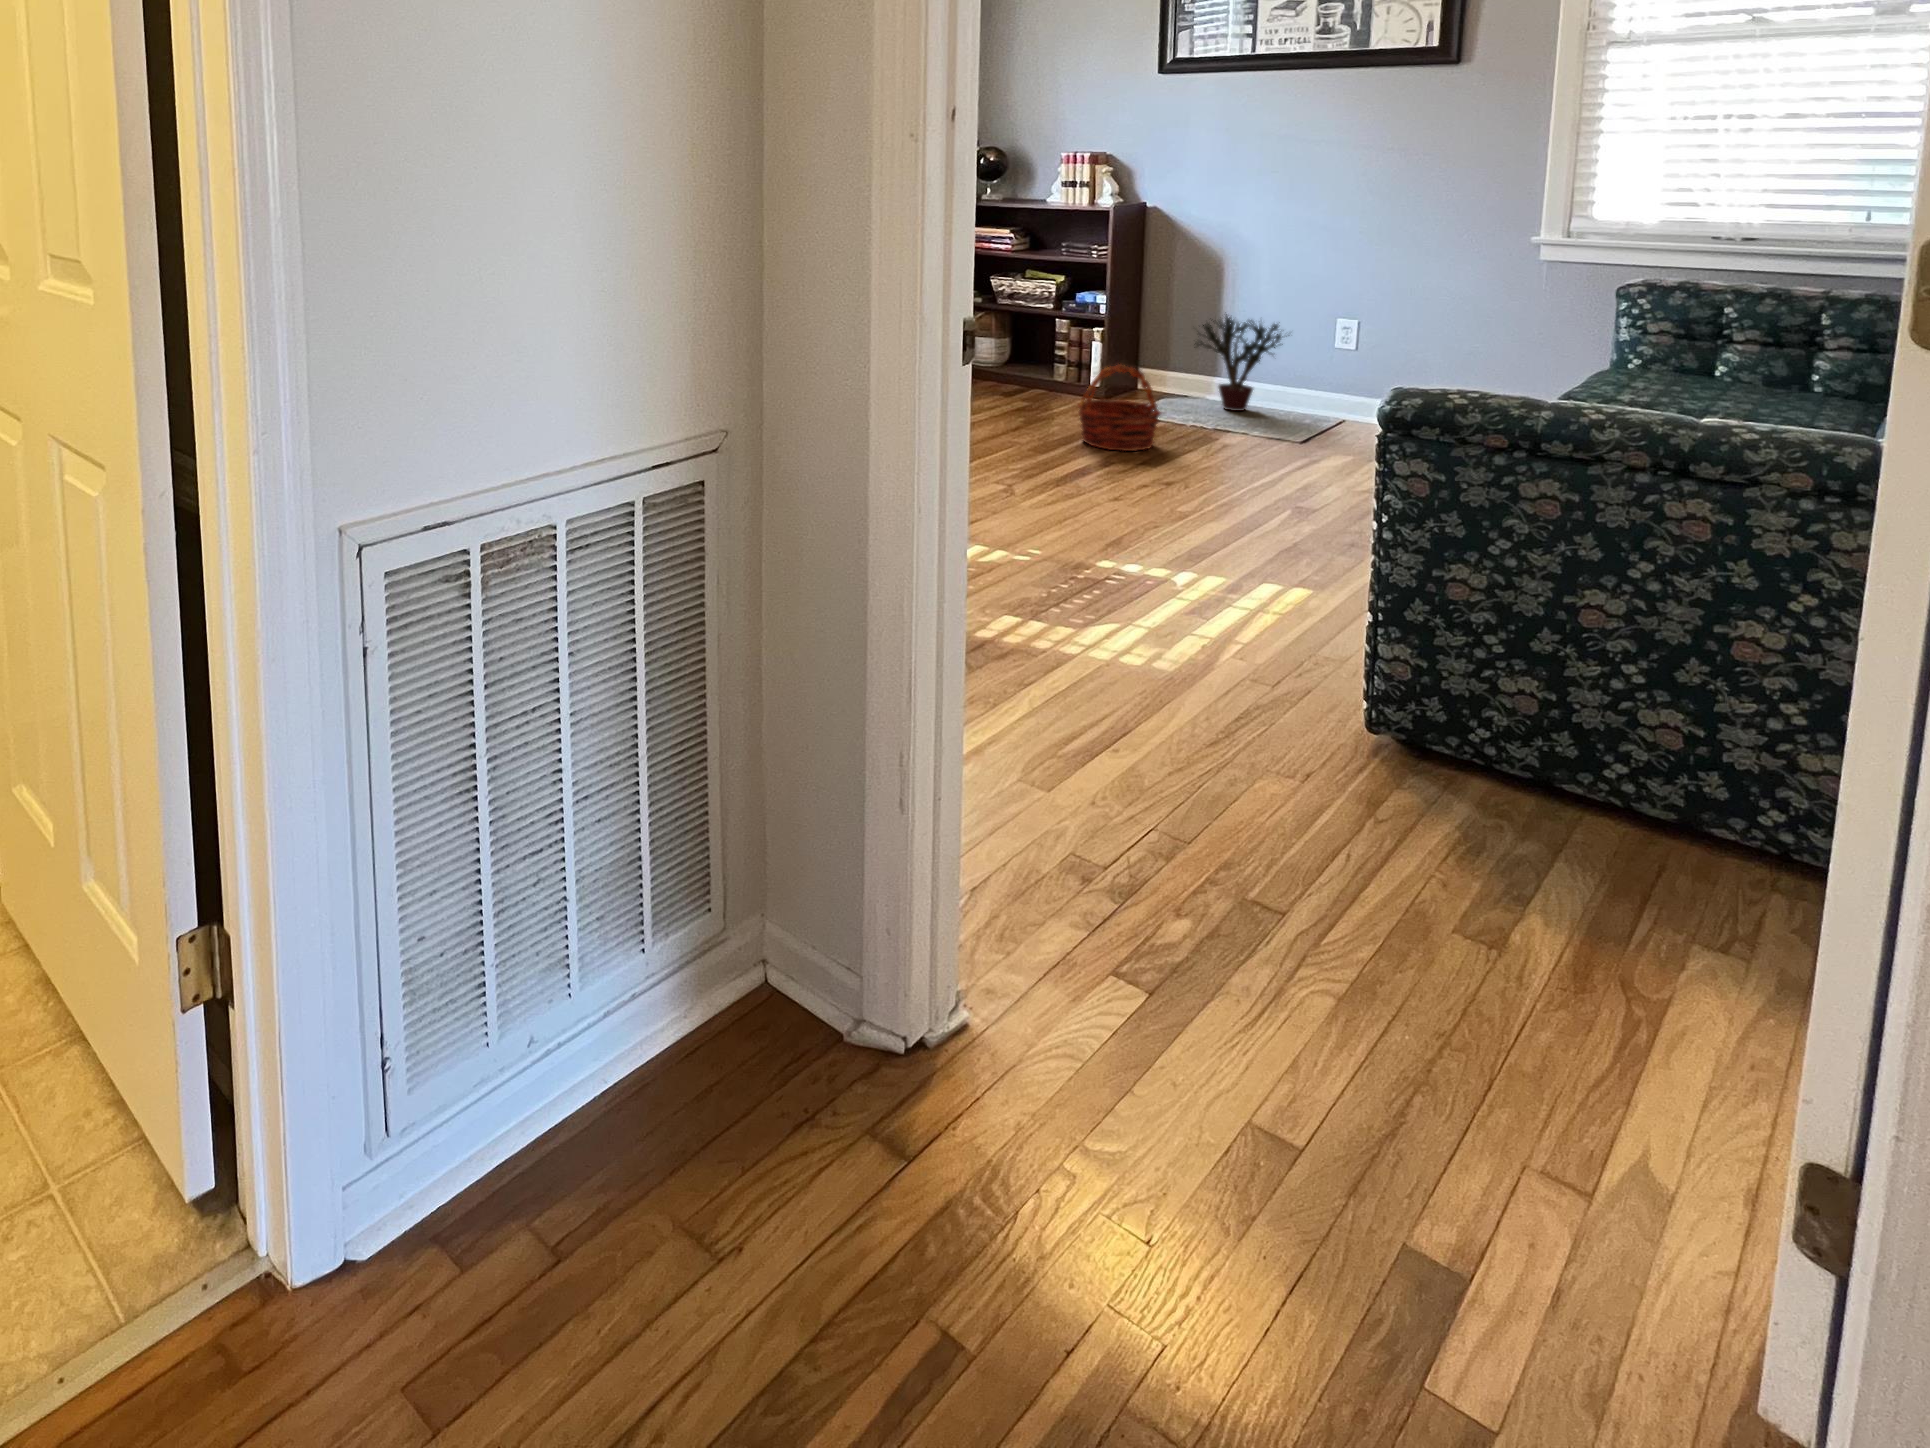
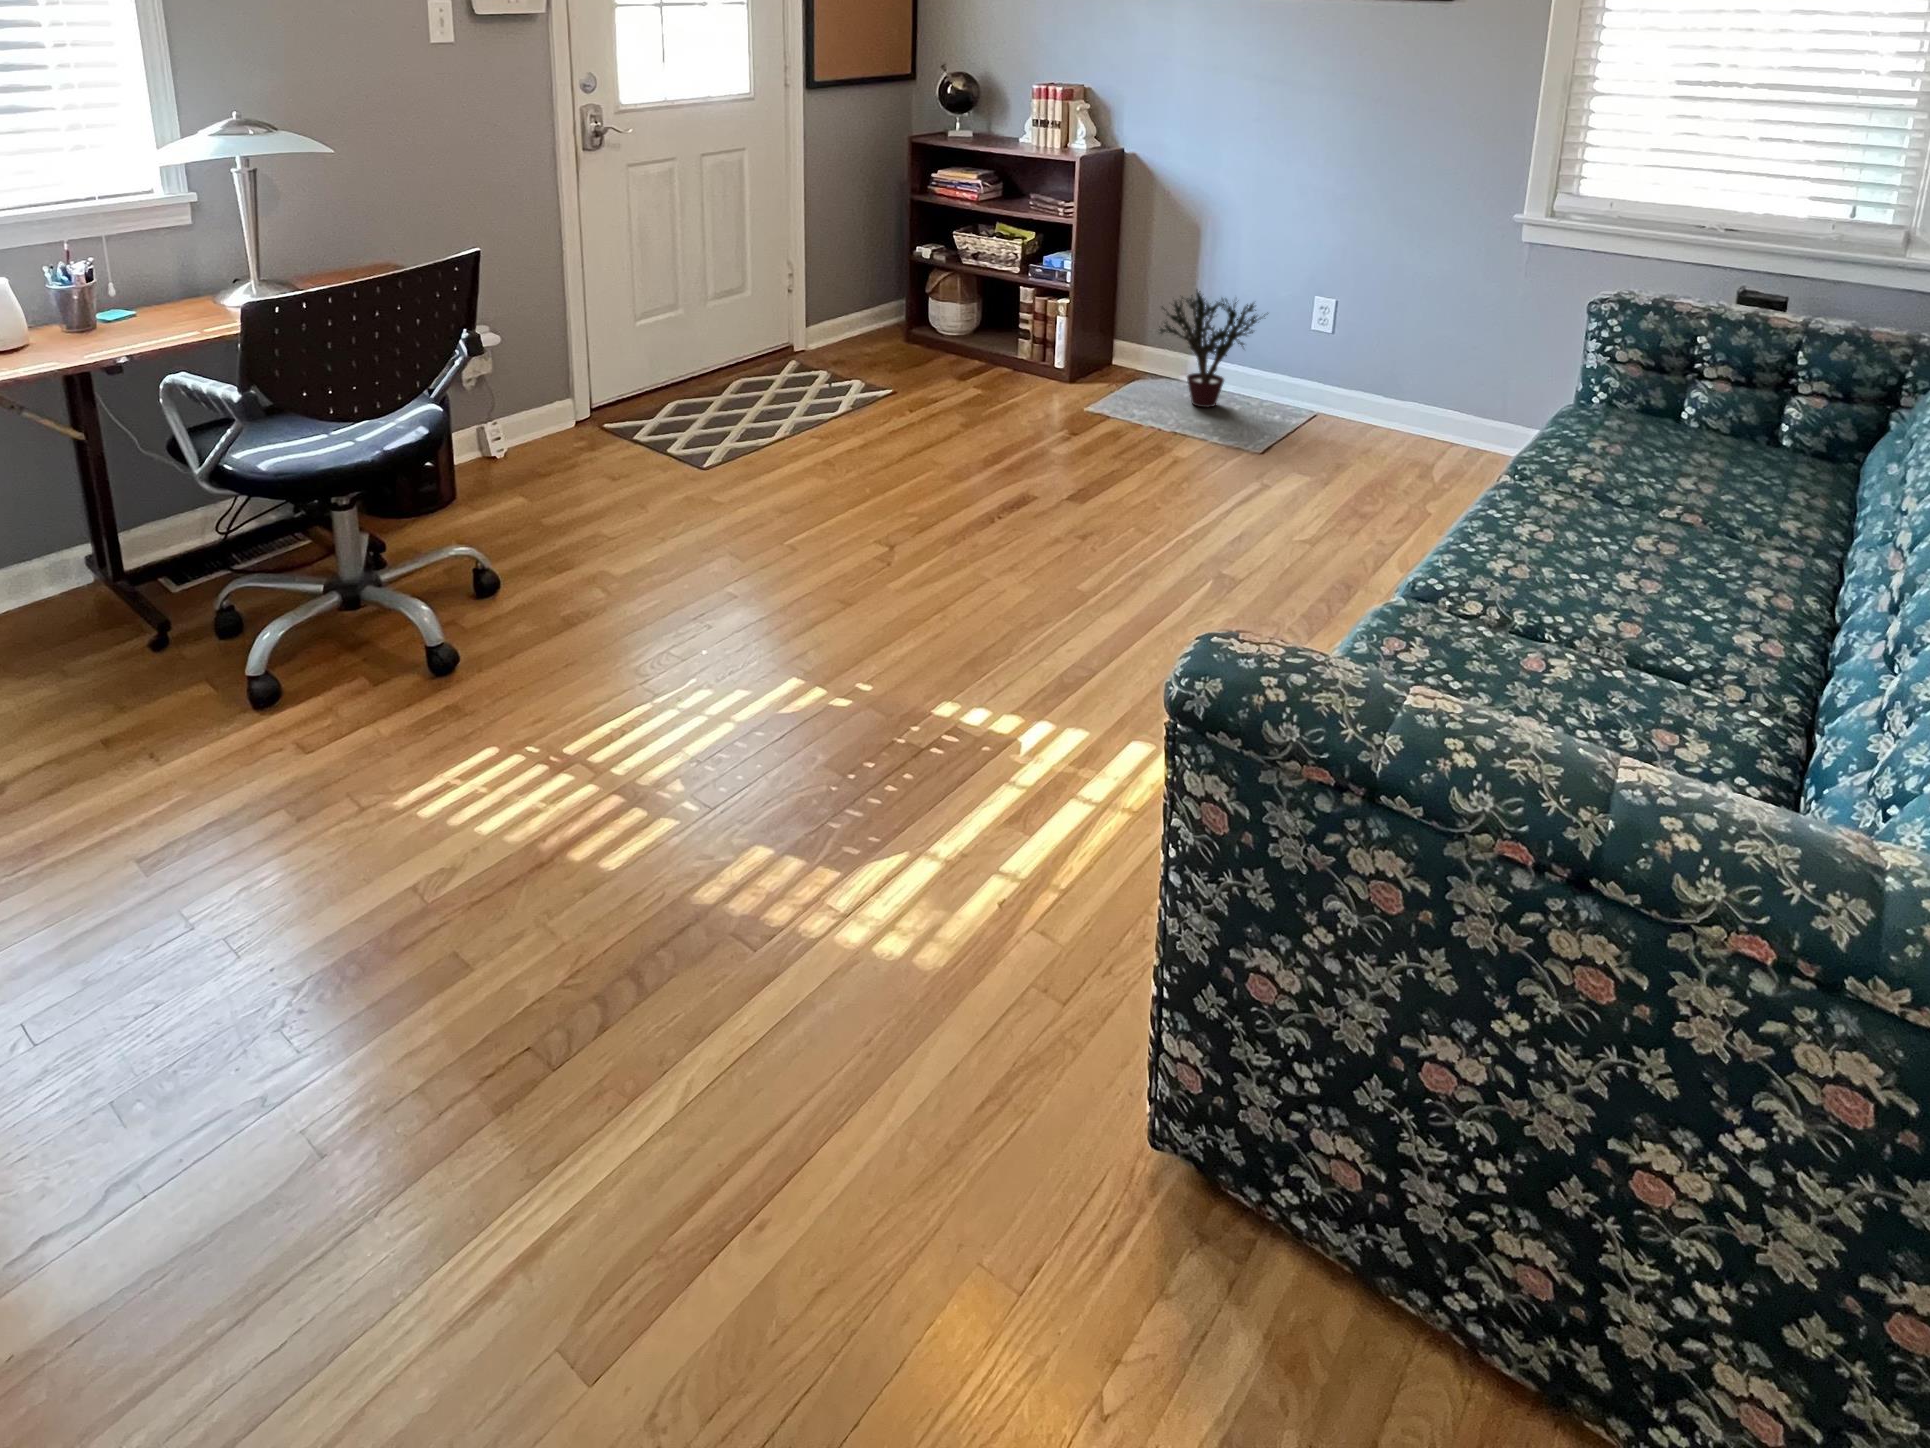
basket: present [1078,365,1161,451] -> none [1002,374,1098,485]

